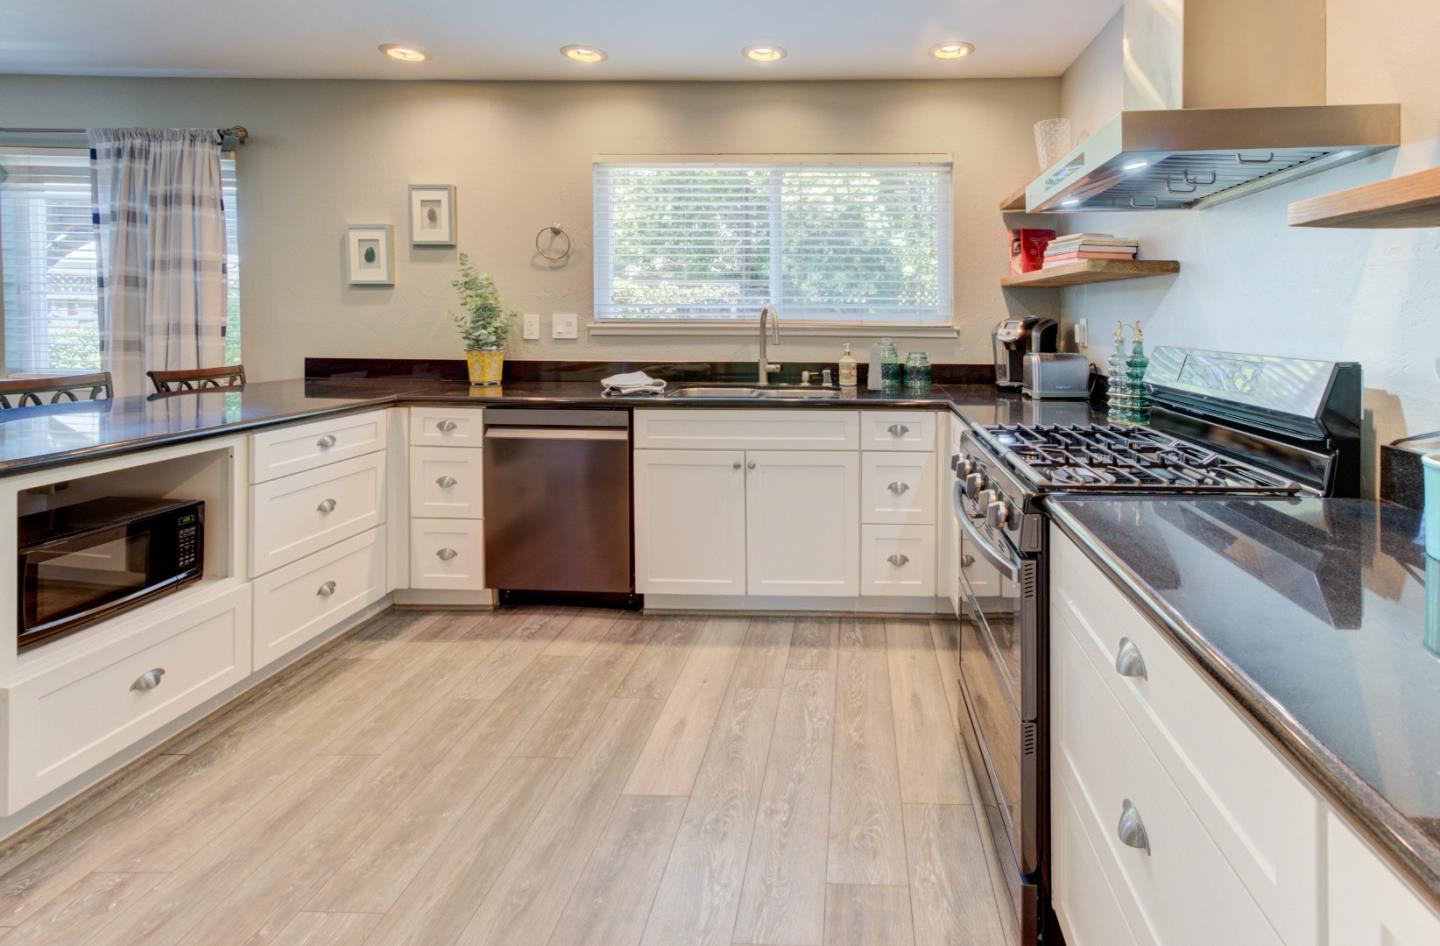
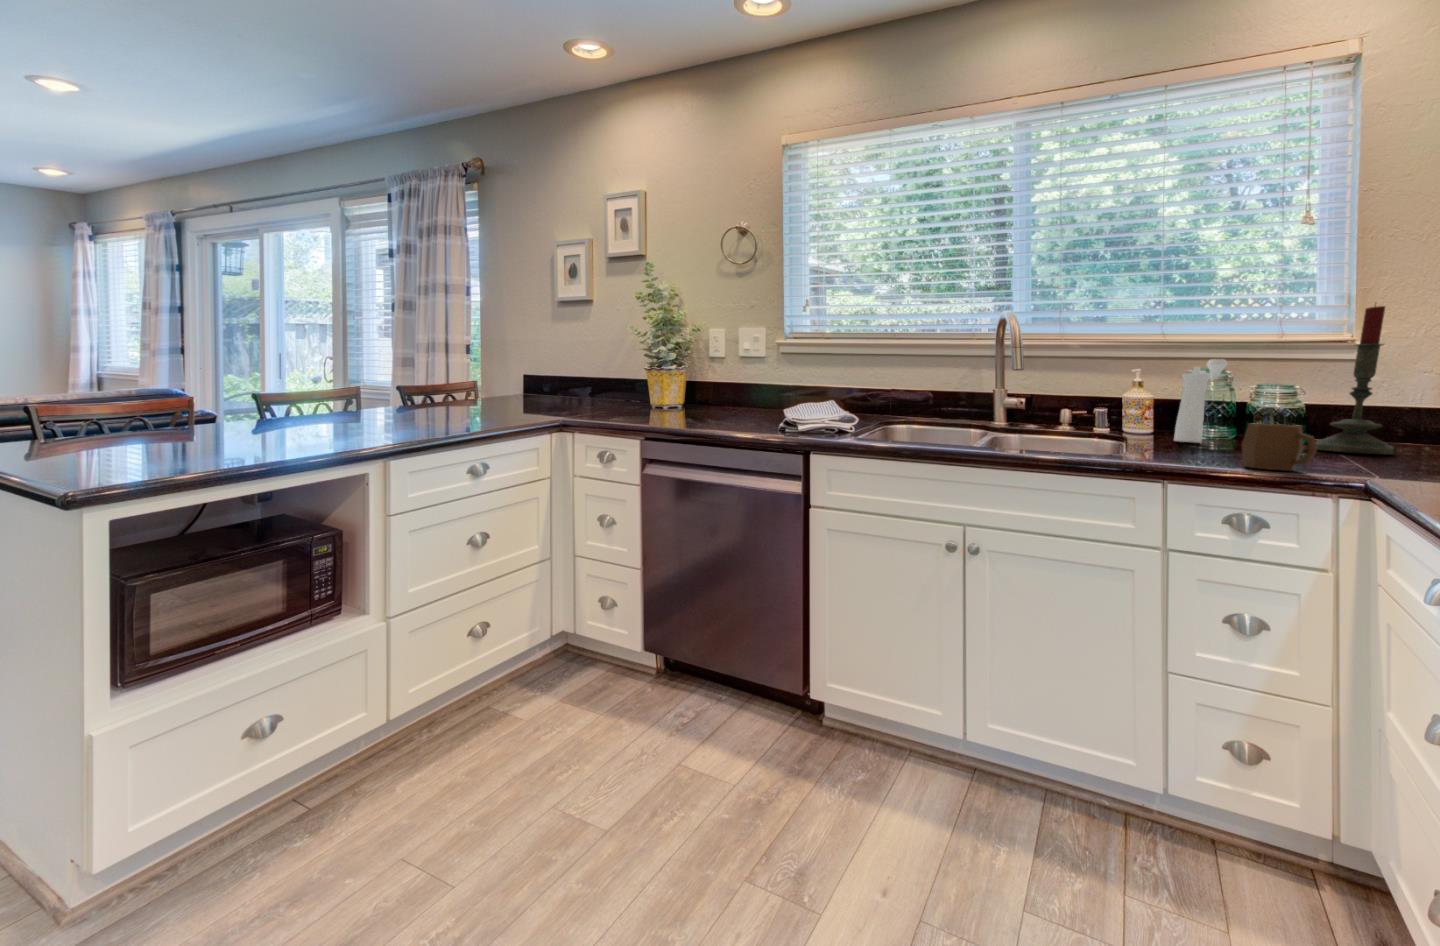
candle: none [935,306,968,391] -> present [1315,306,1394,454]
mug: none [893,376,922,399] -> present [1241,424,1317,471]

